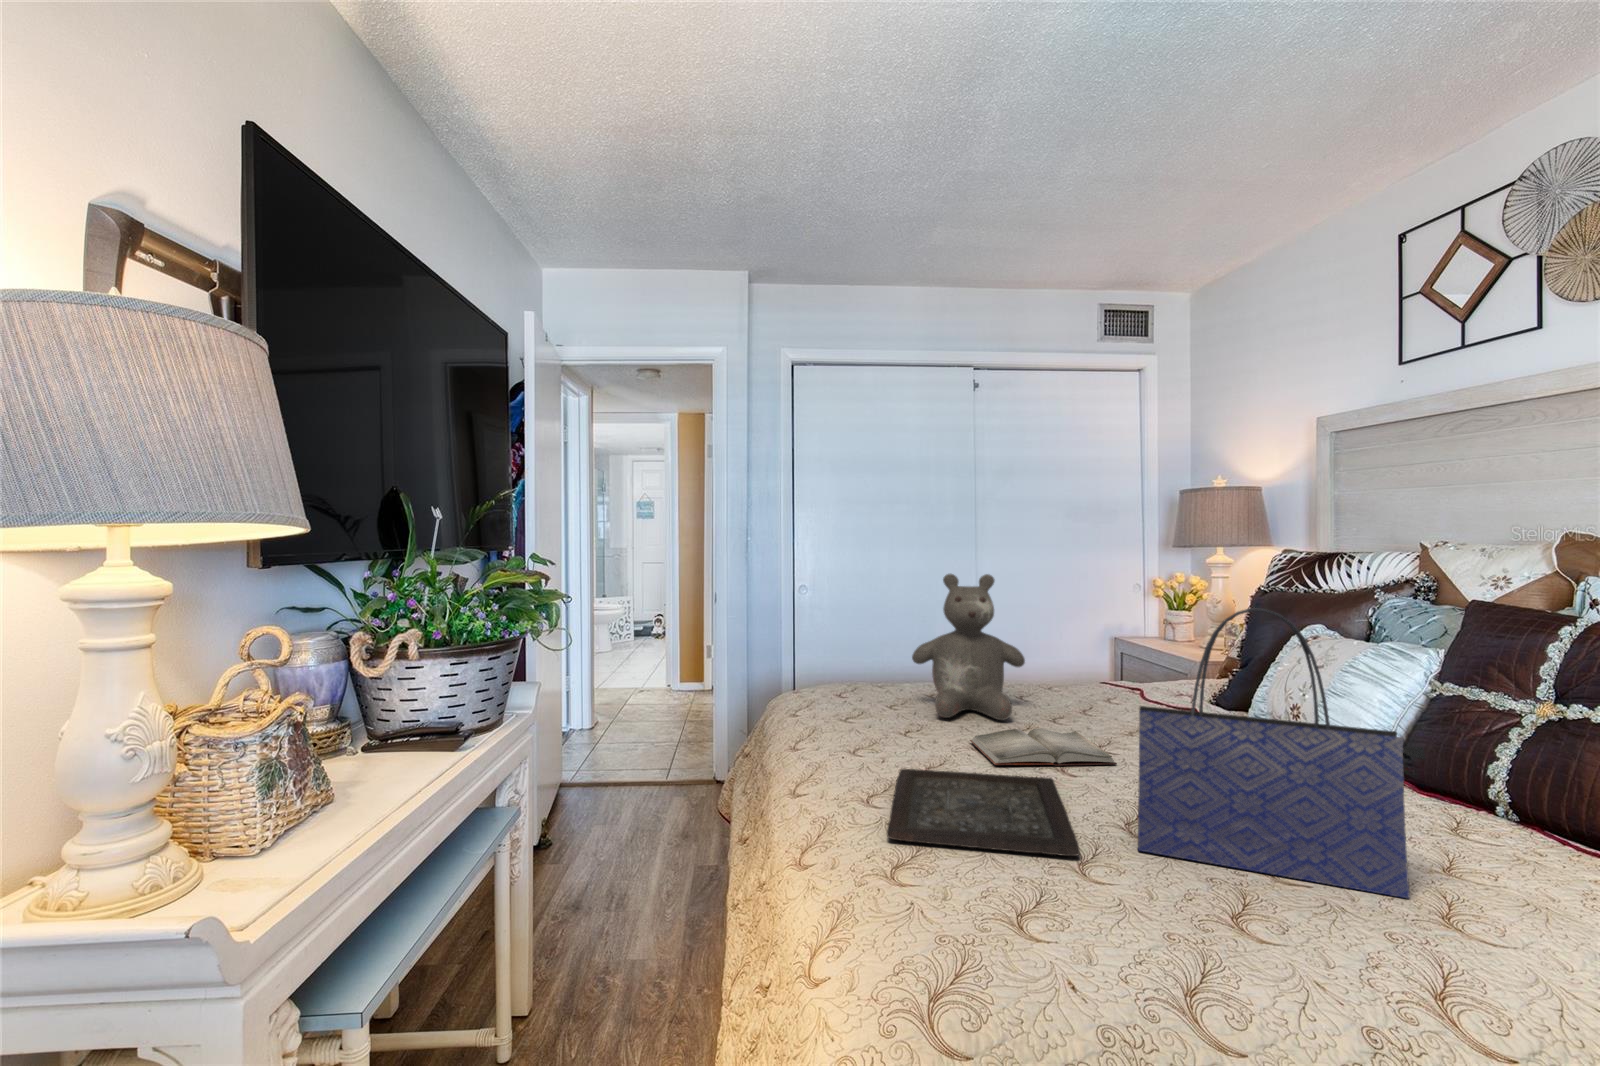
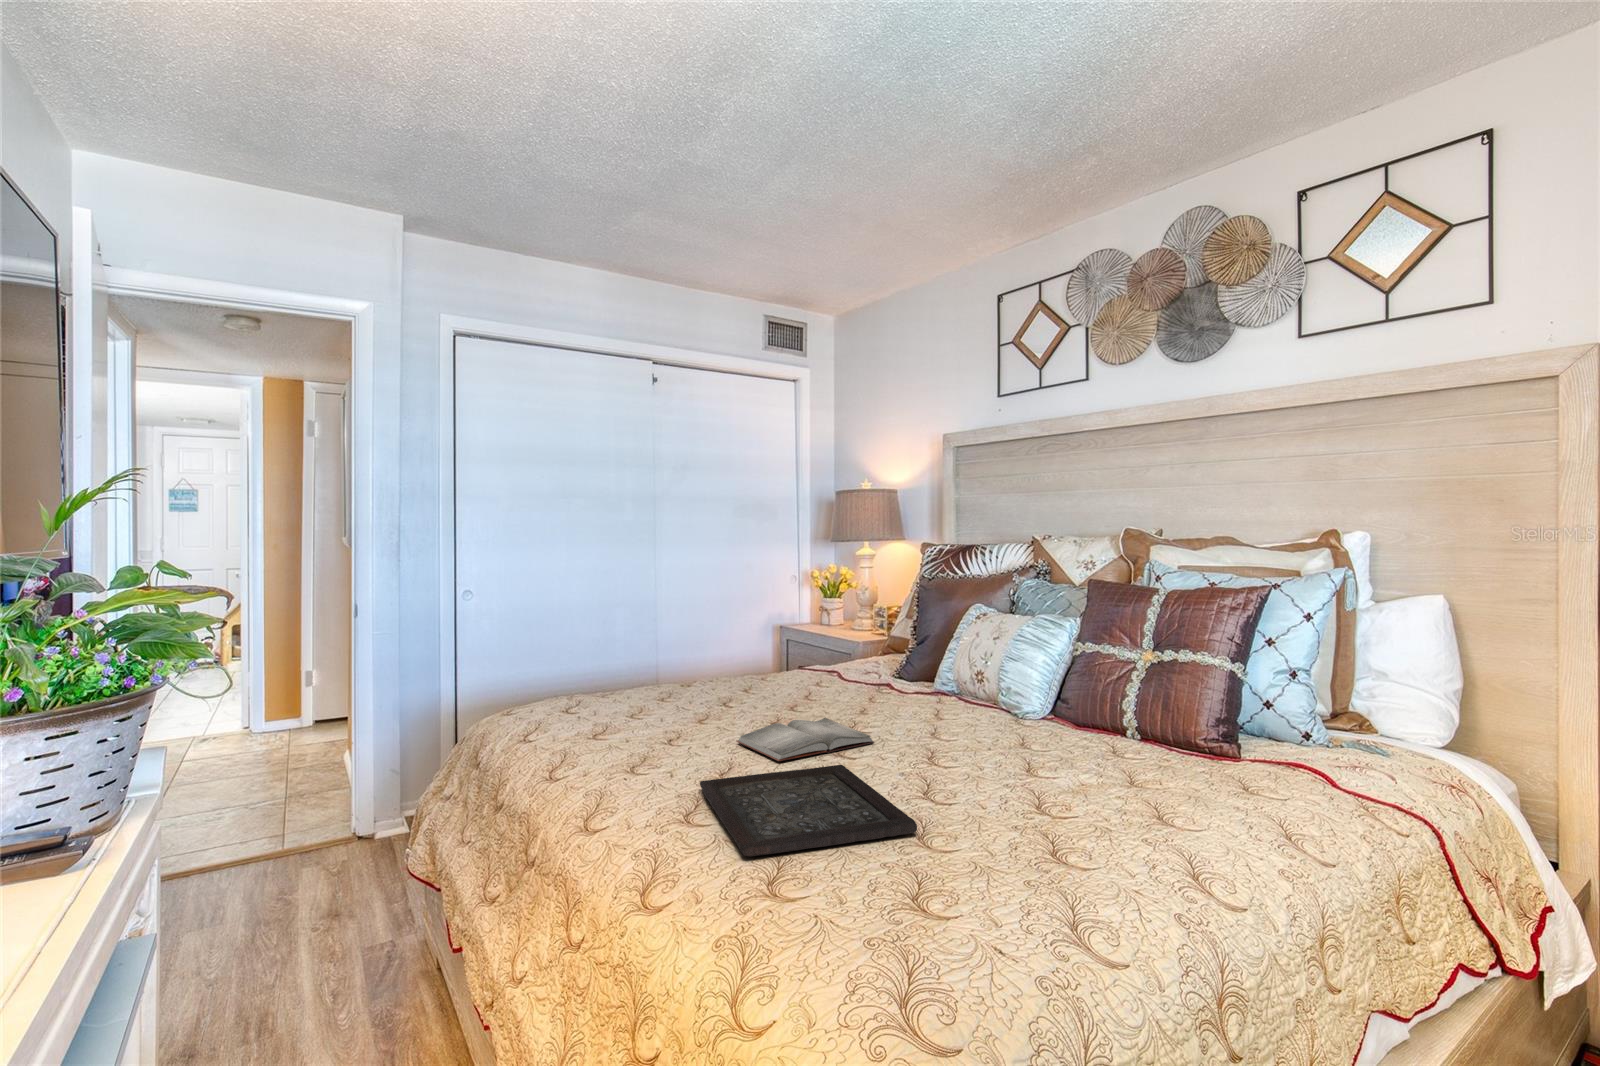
teddy bear: present [912,574,1025,720] -> none [648,572,758,722]
tote bag: present [1138,608,1425,899] -> none [938,593,1138,816]

